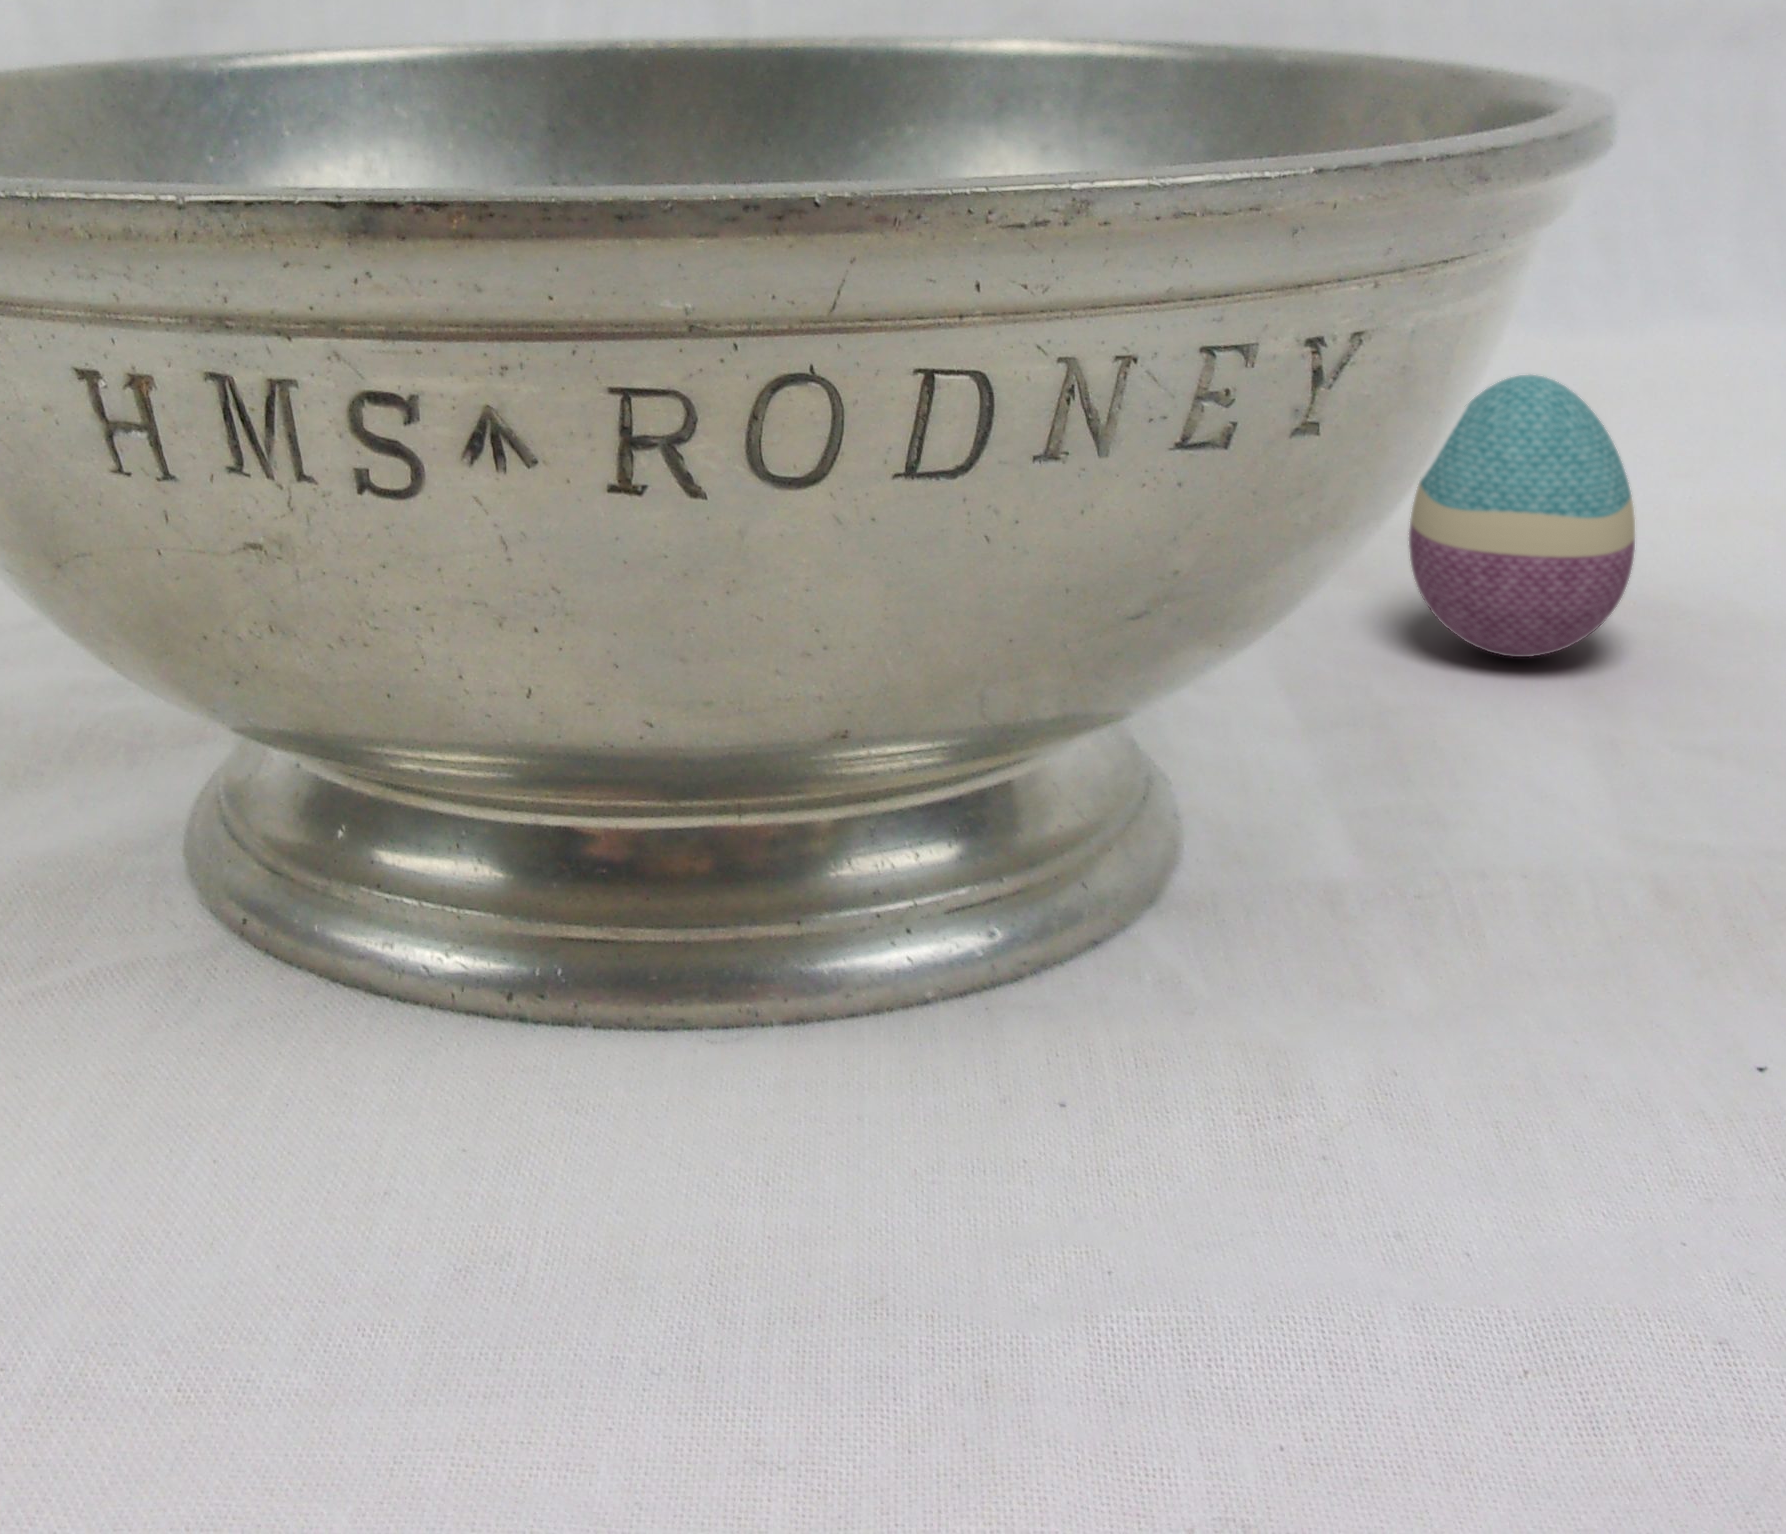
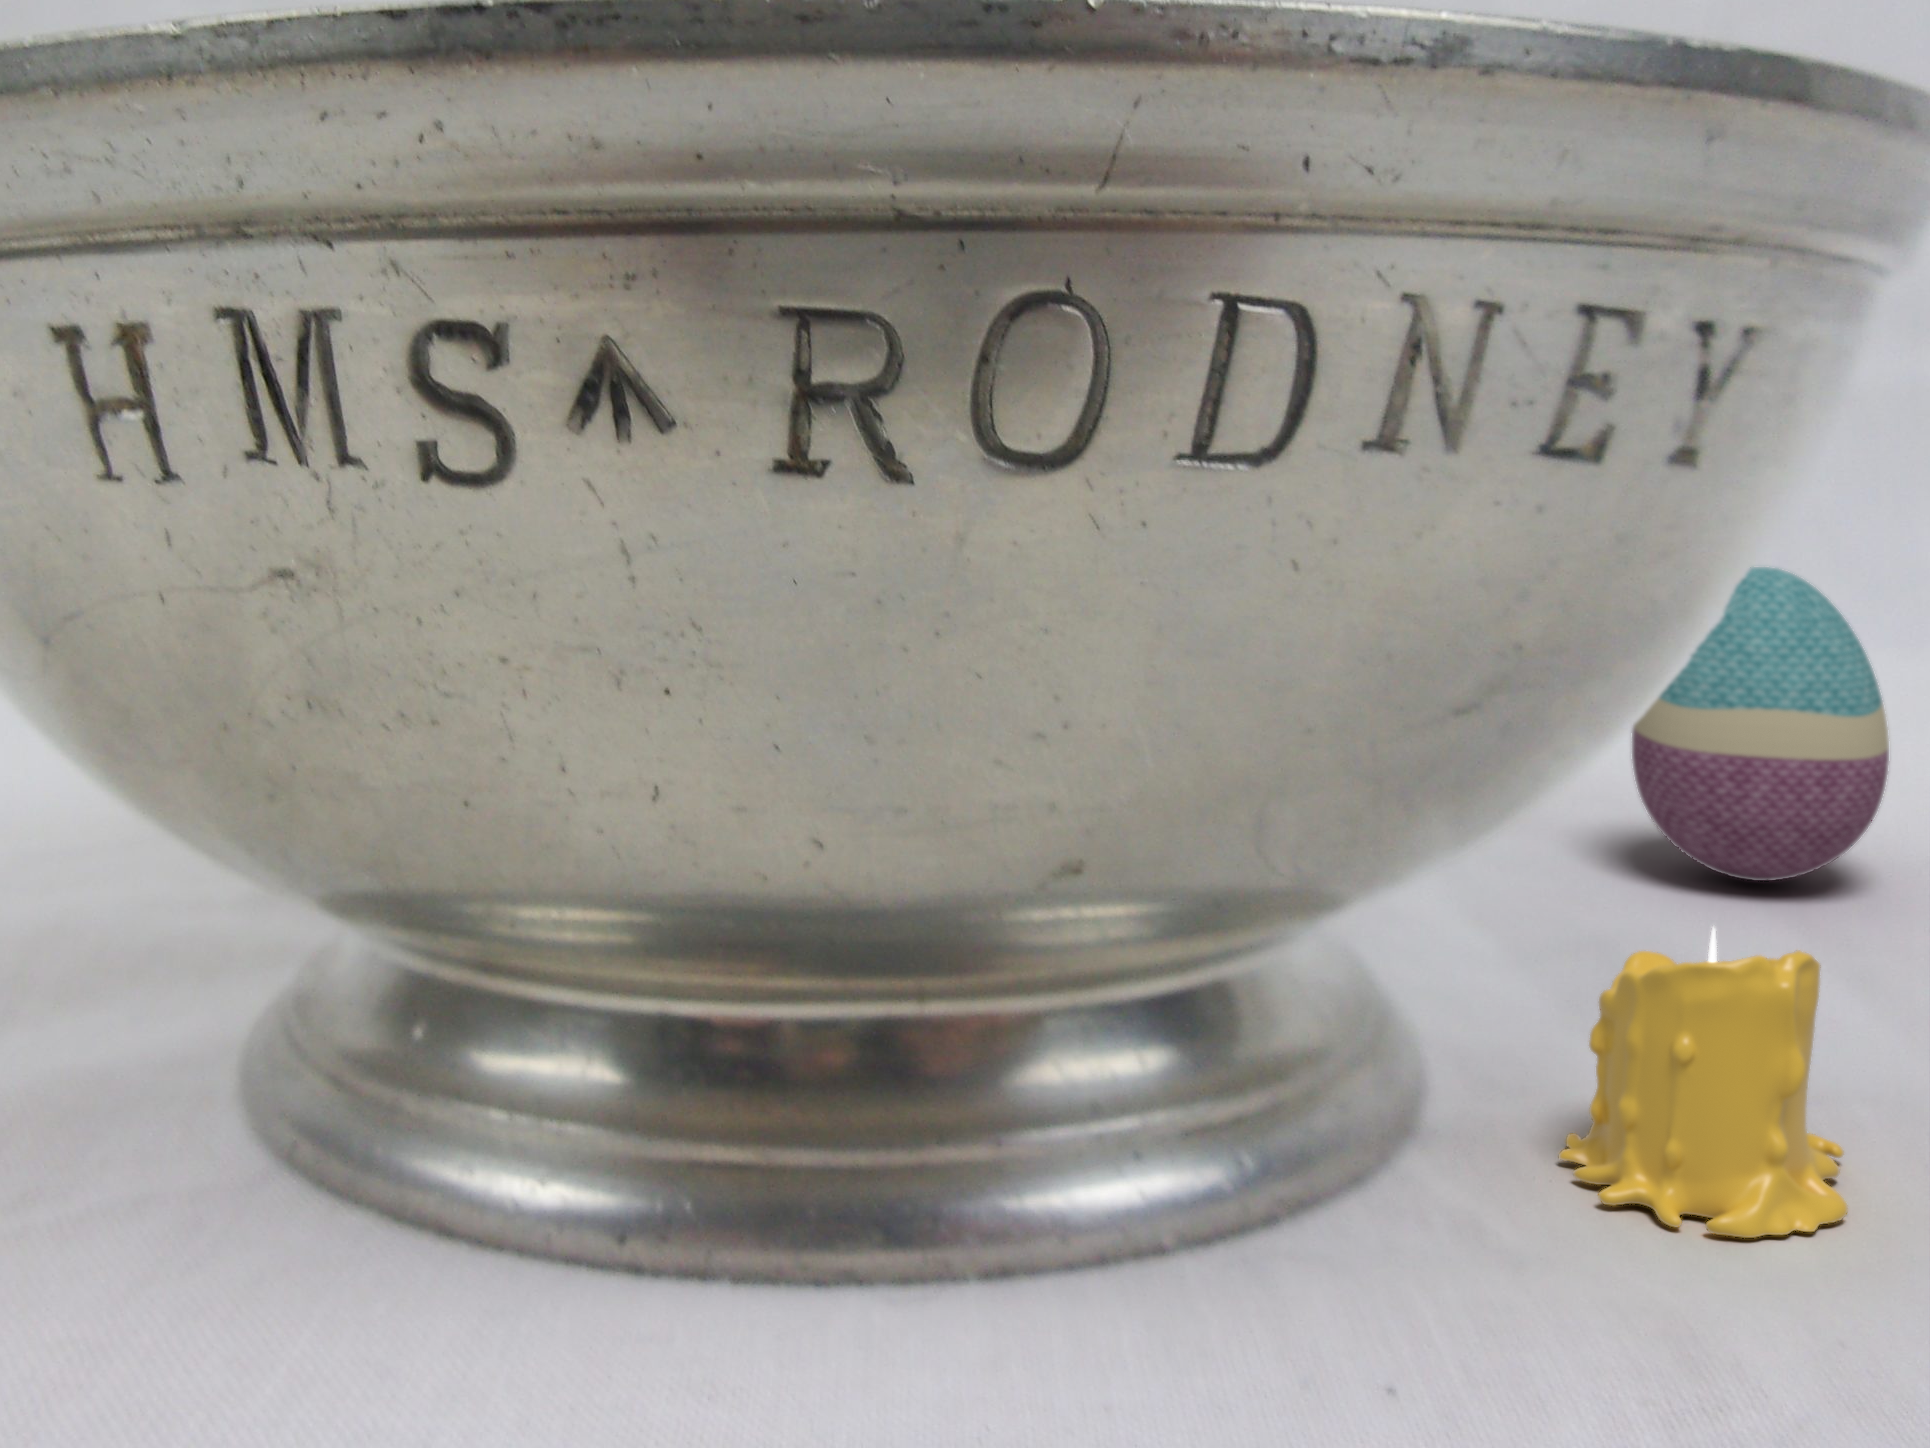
candle: none [1242,744,1469,991] -> present [1559,927,1848,1238]

